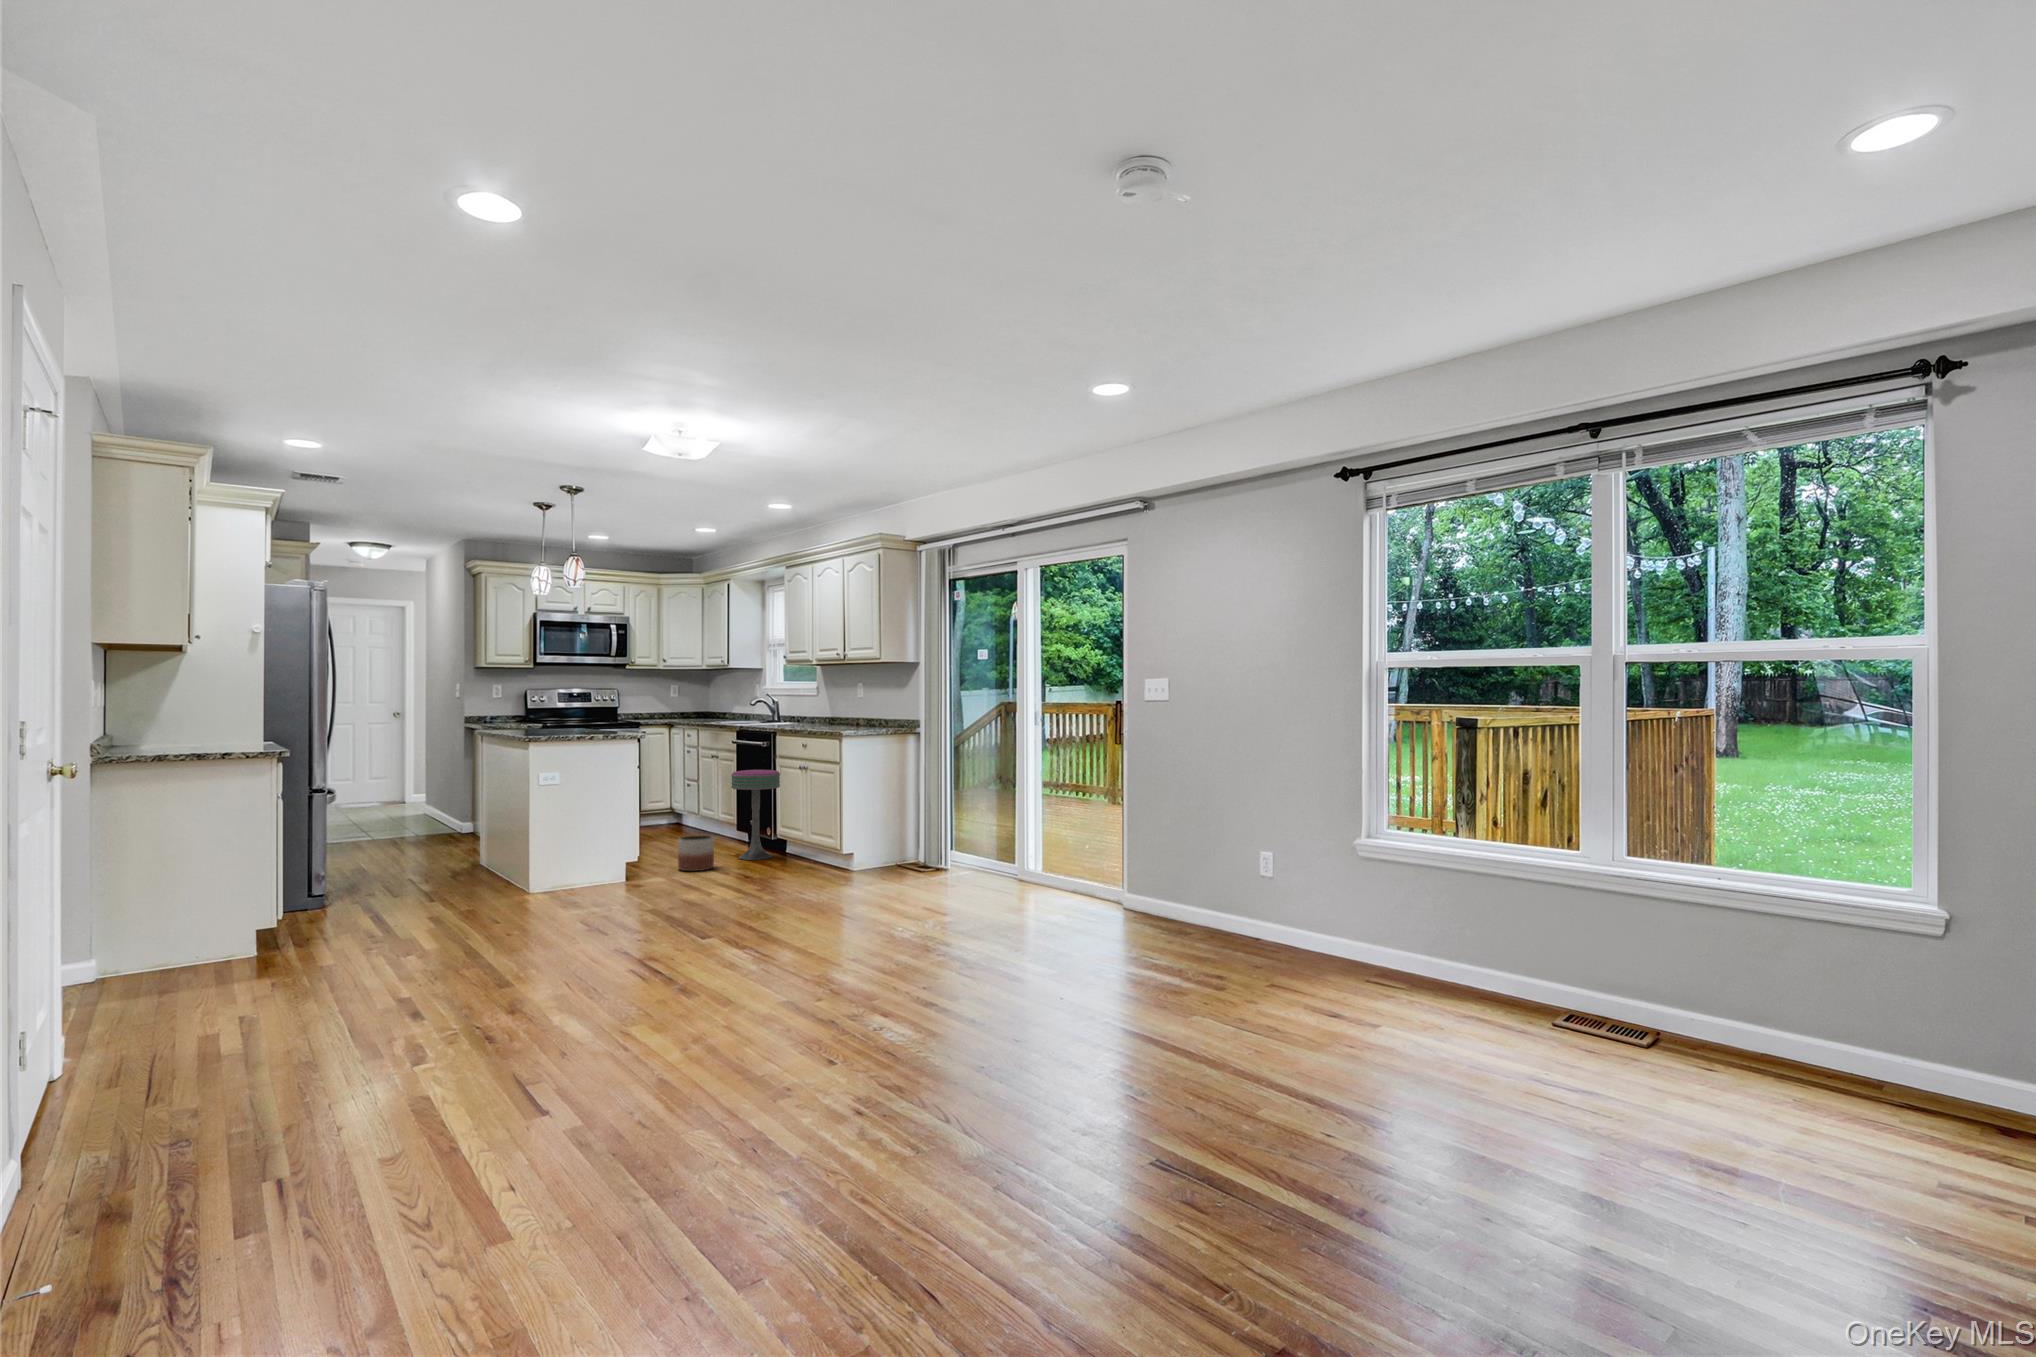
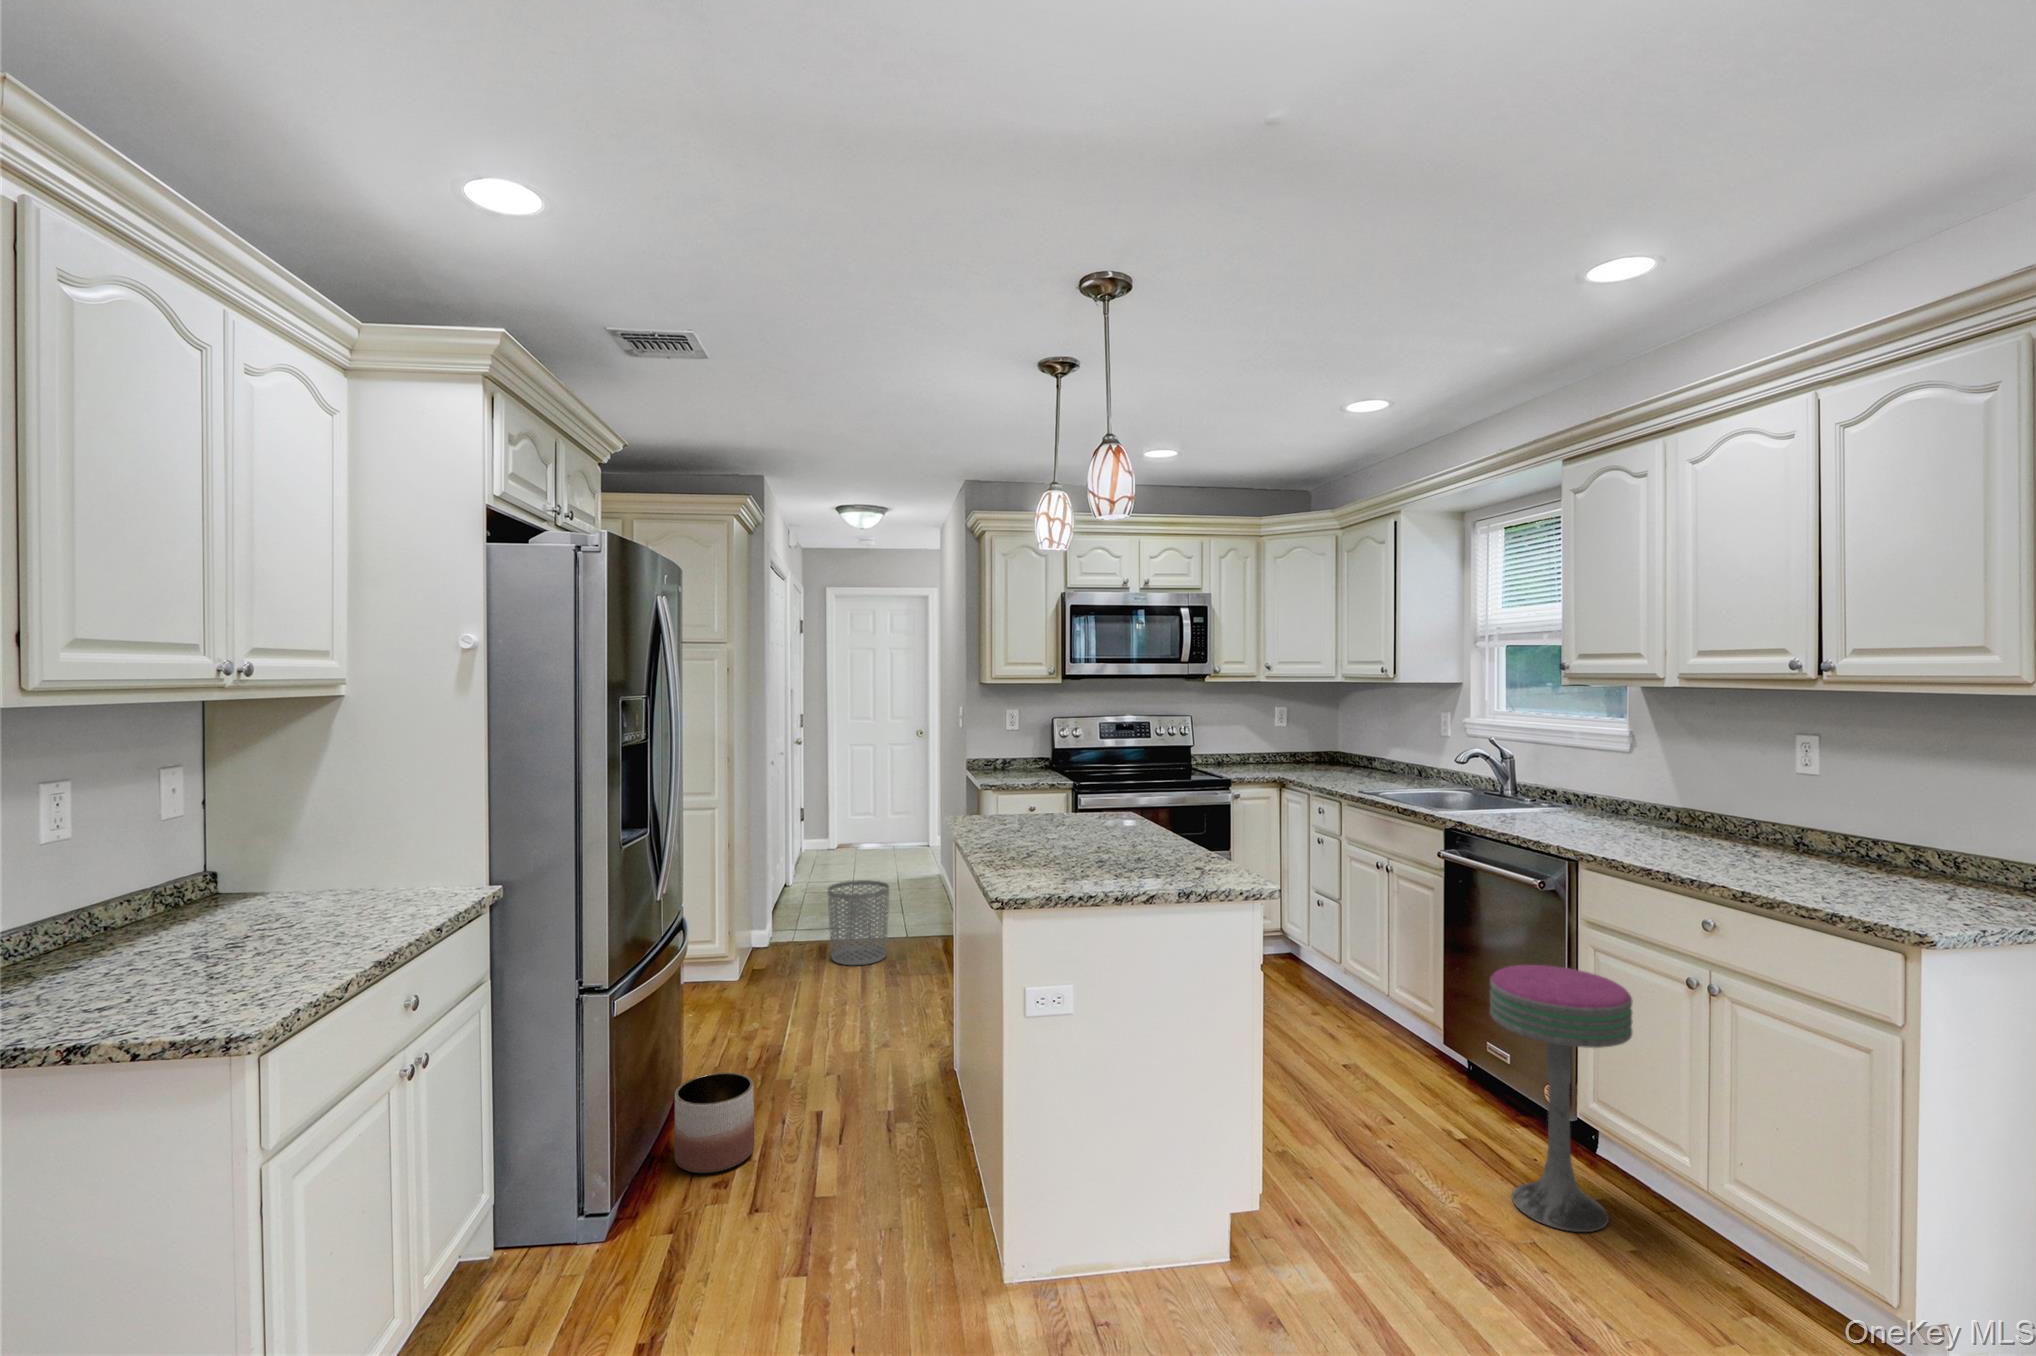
waste bin: none [364,794,410,845] -> present [828,880,889,965]
planter: present [678,835,714,871] -> present [674,1072,754,1173]

